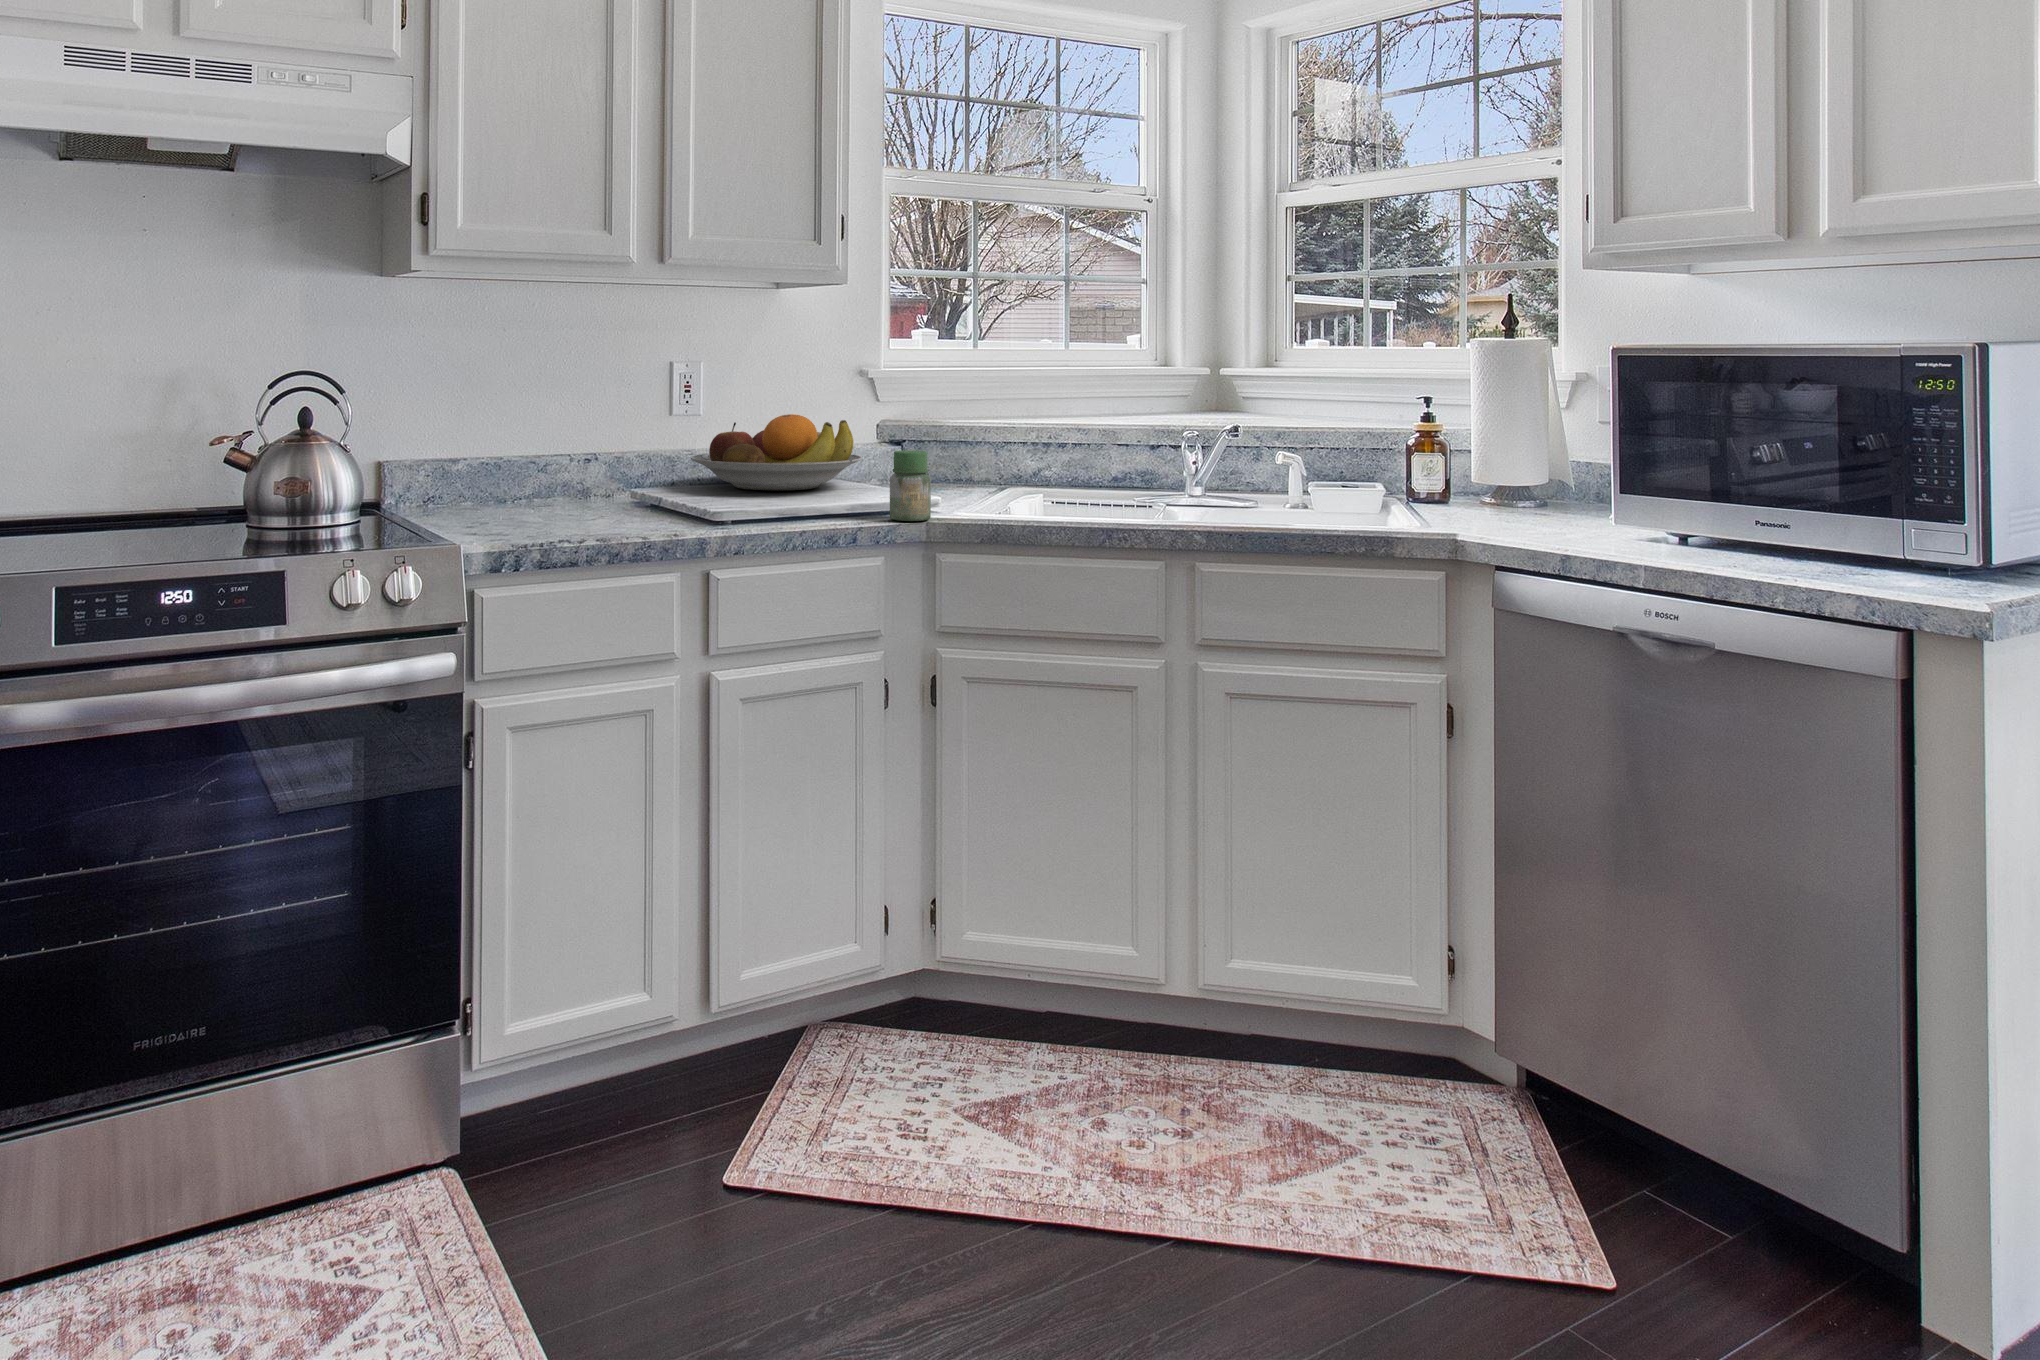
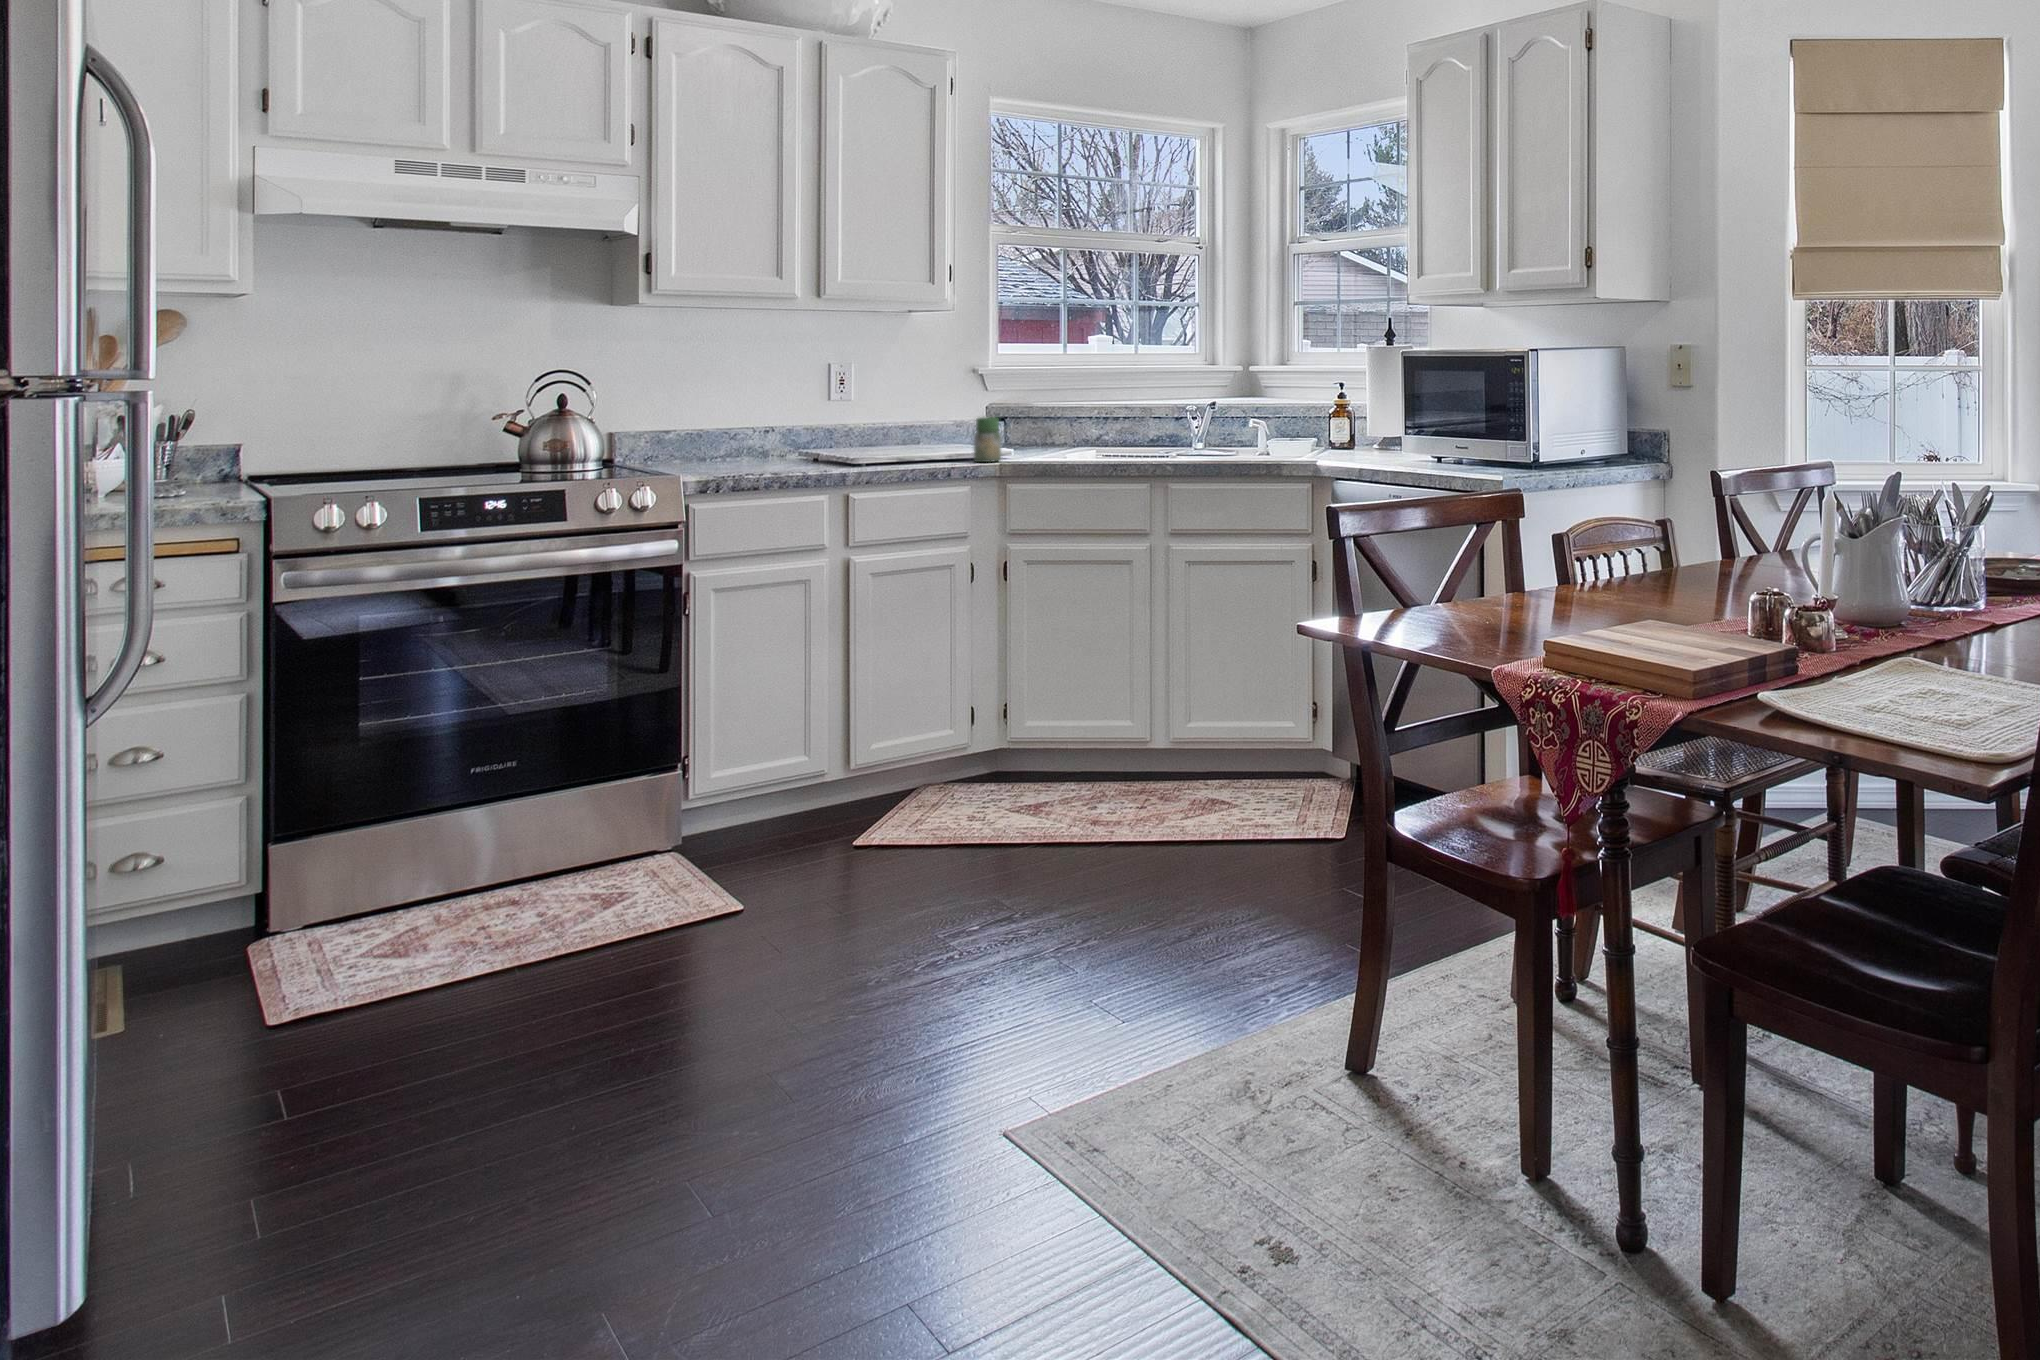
fruit bowl: present [691,414,862,490] -> none [844,397,968,449]

